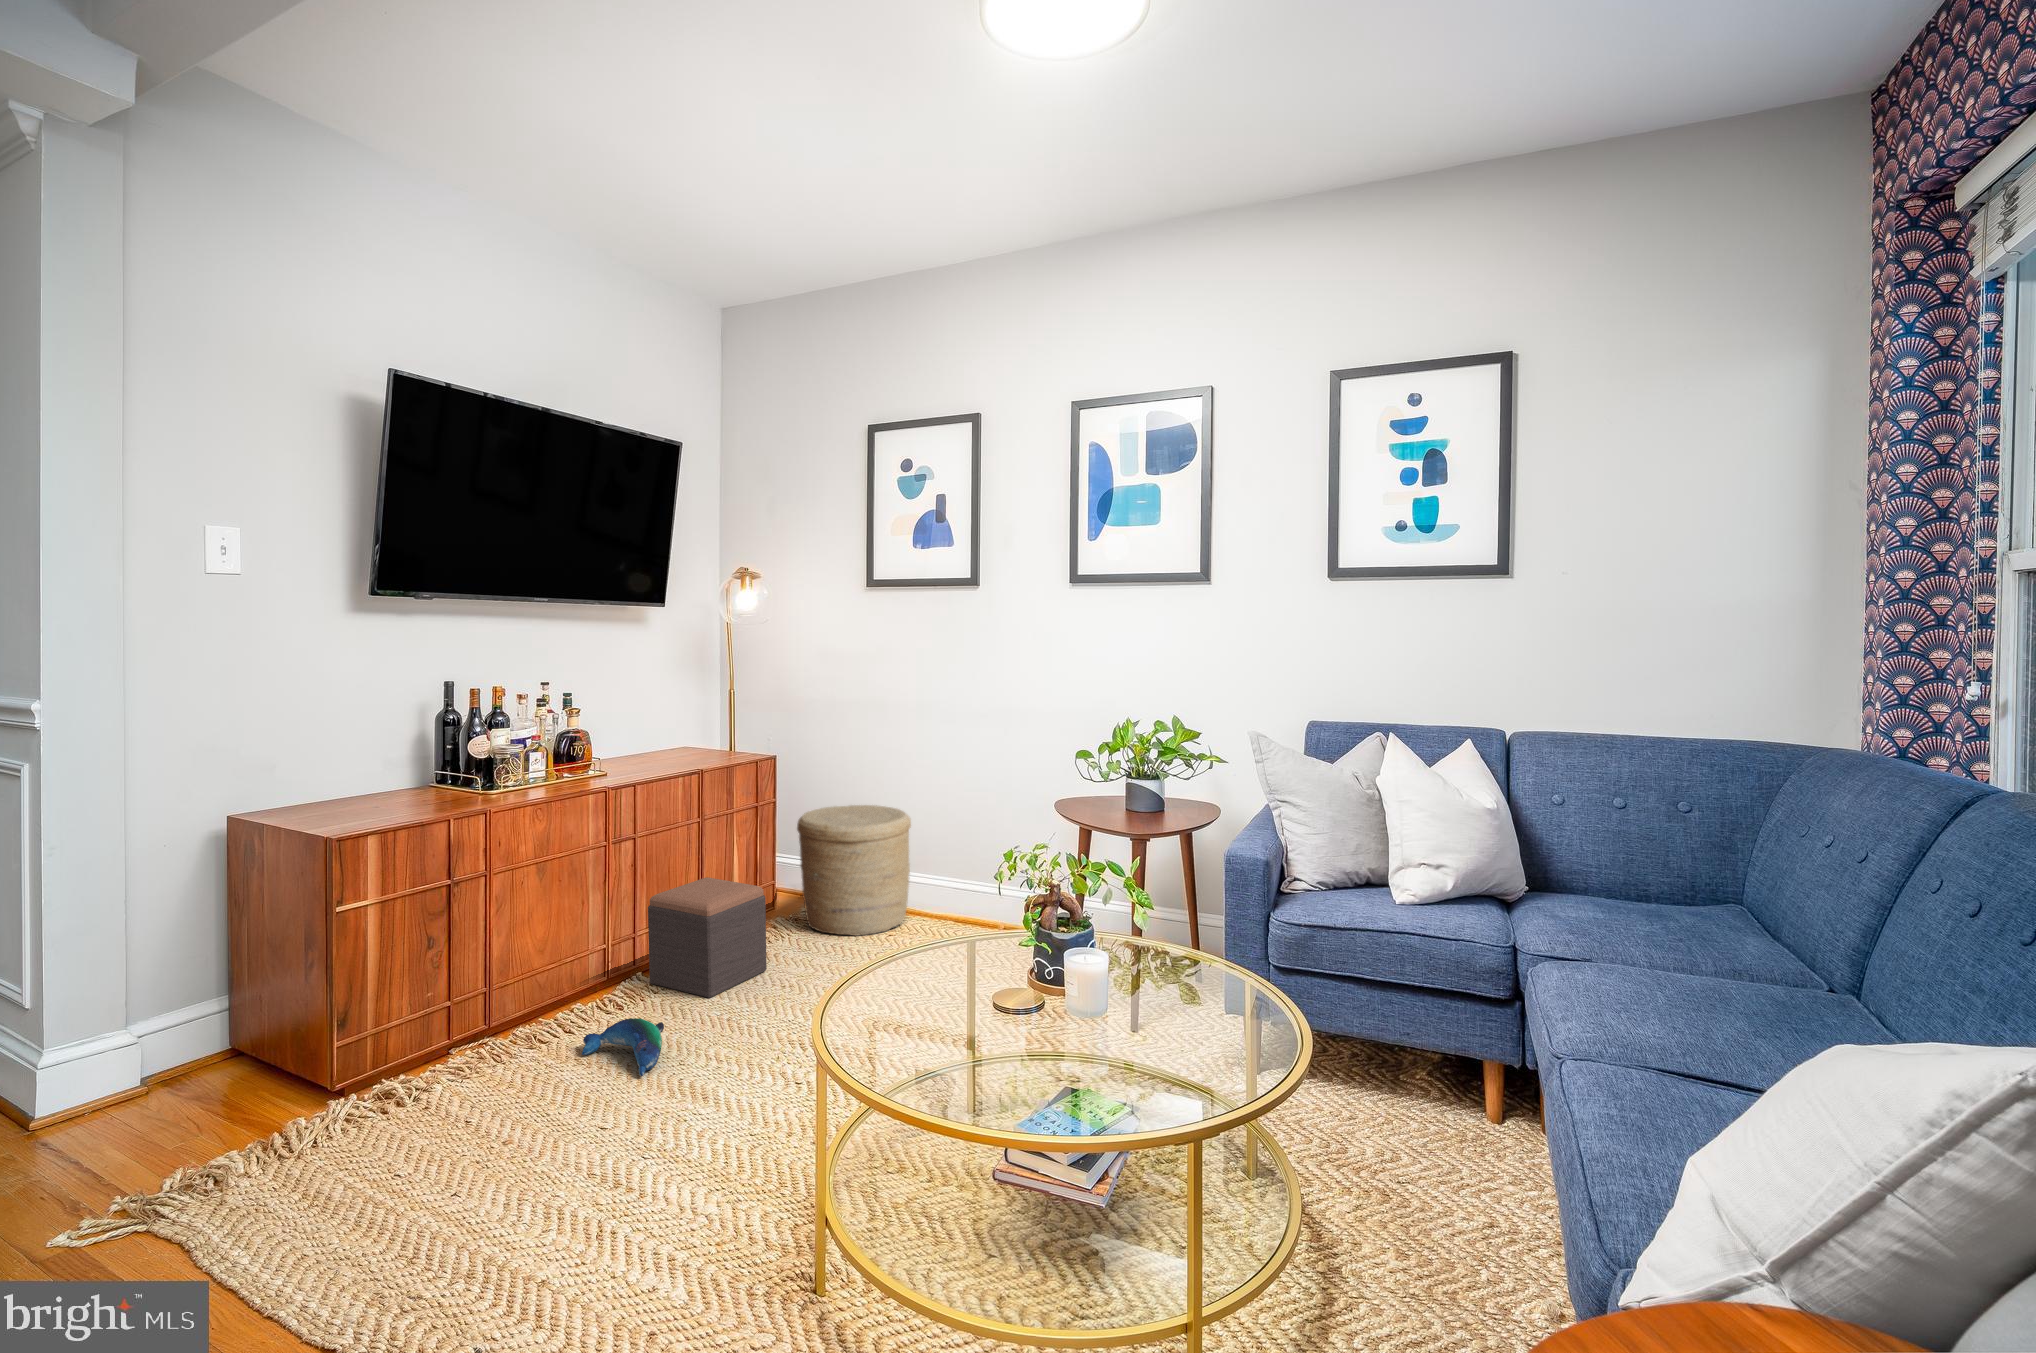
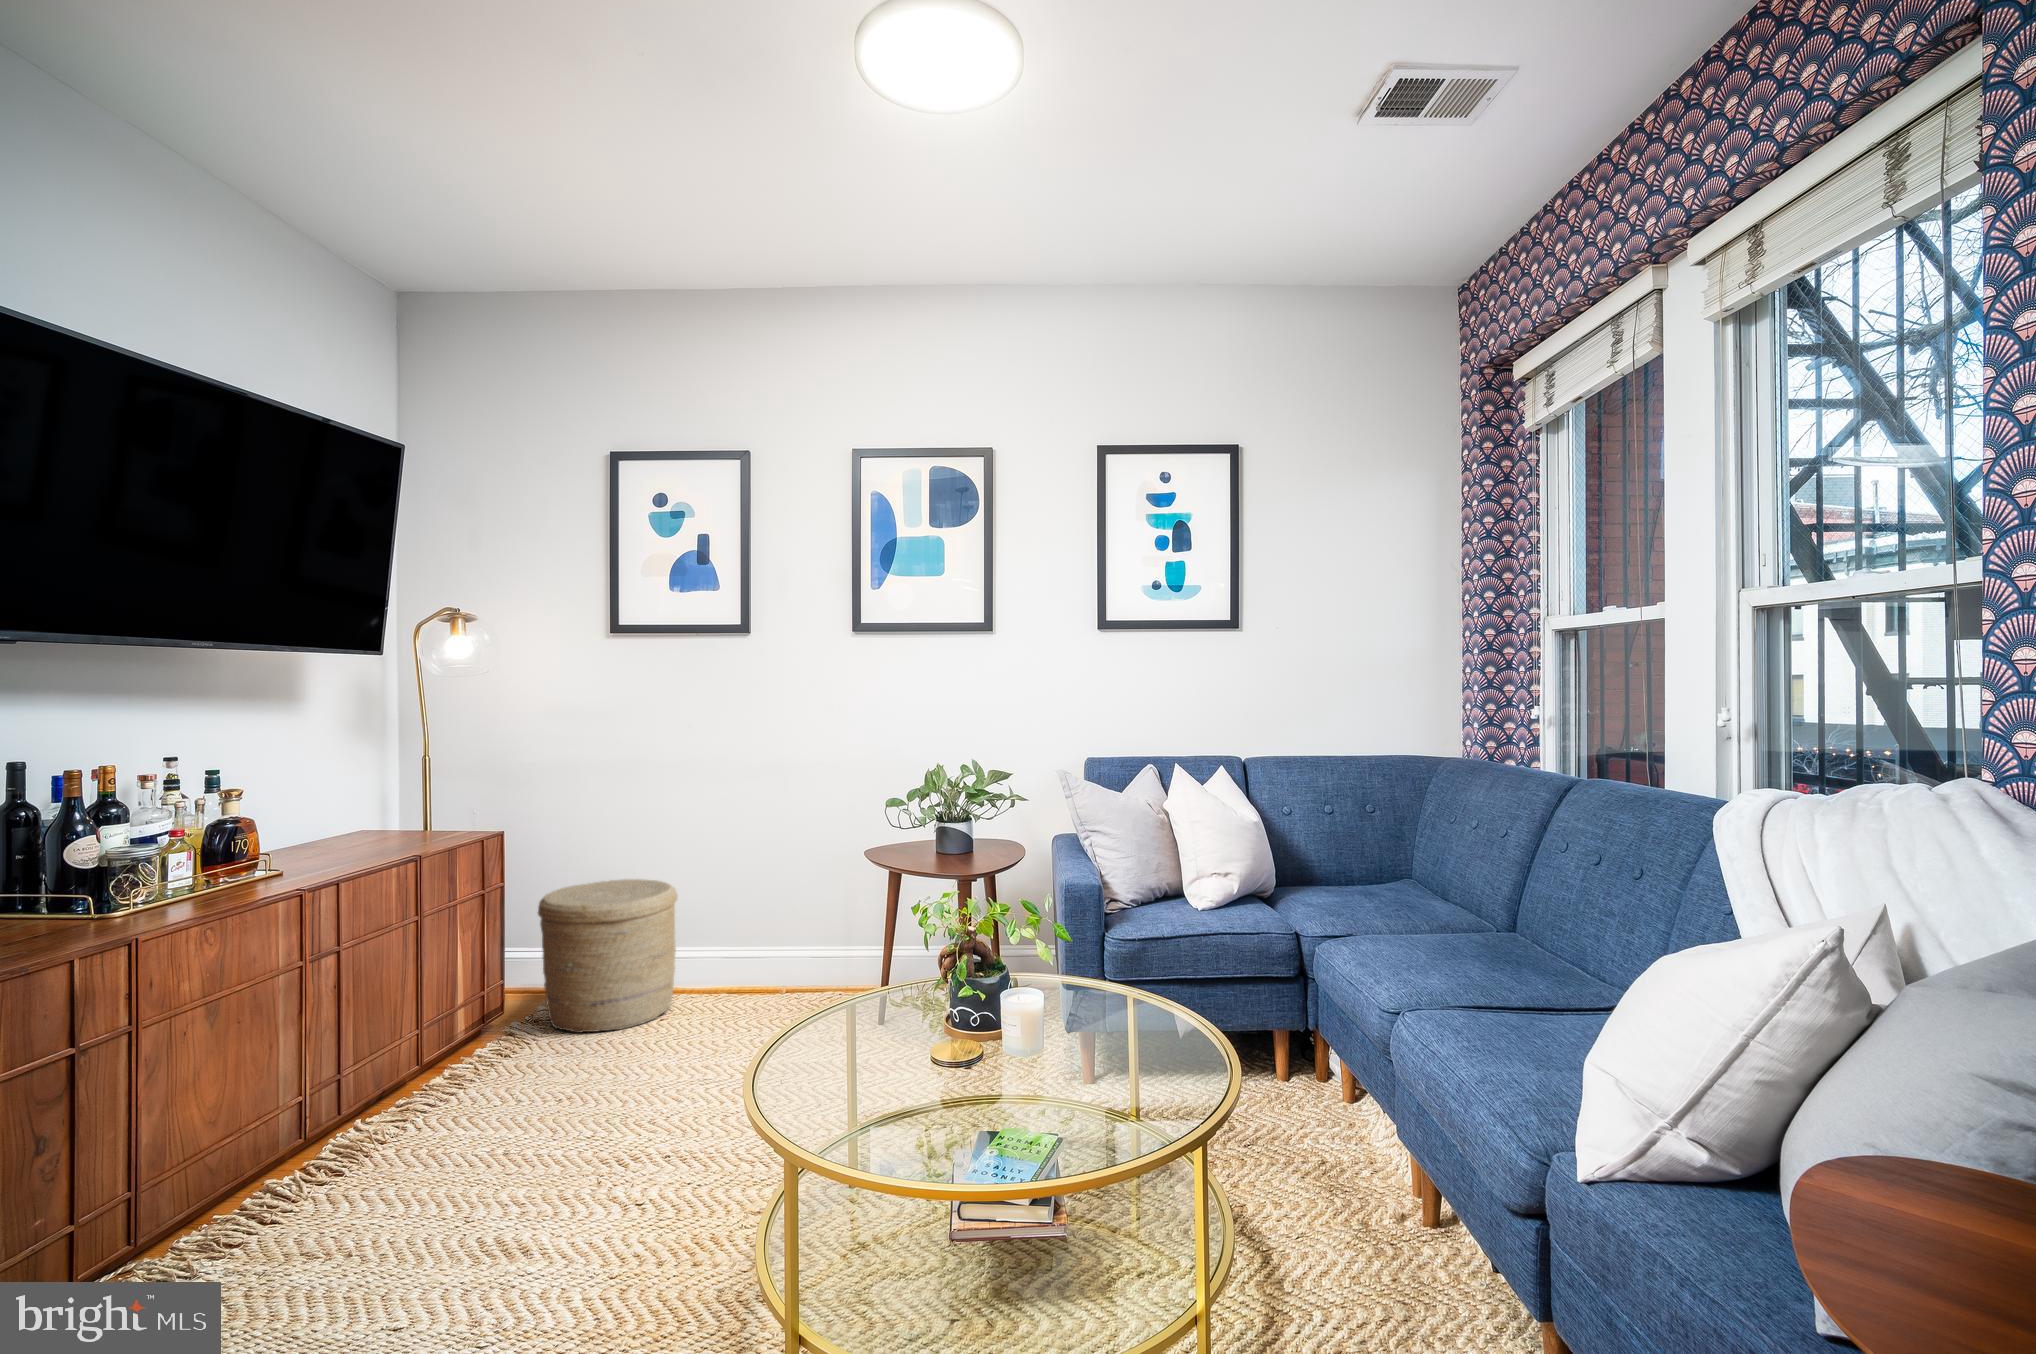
footstool: present [648,877,767,998] -> none [366,984,527,1132]
plush toy: present [582,1018,664,1076] -> none [307,1171,437,1247]

